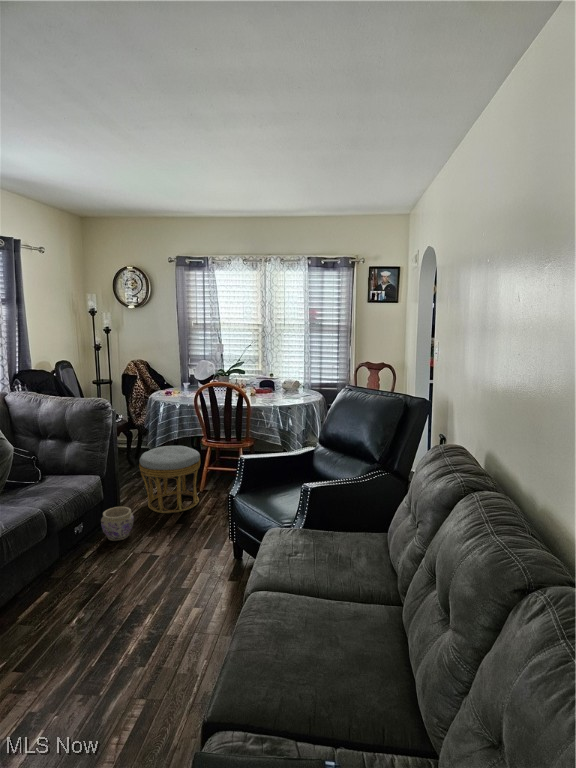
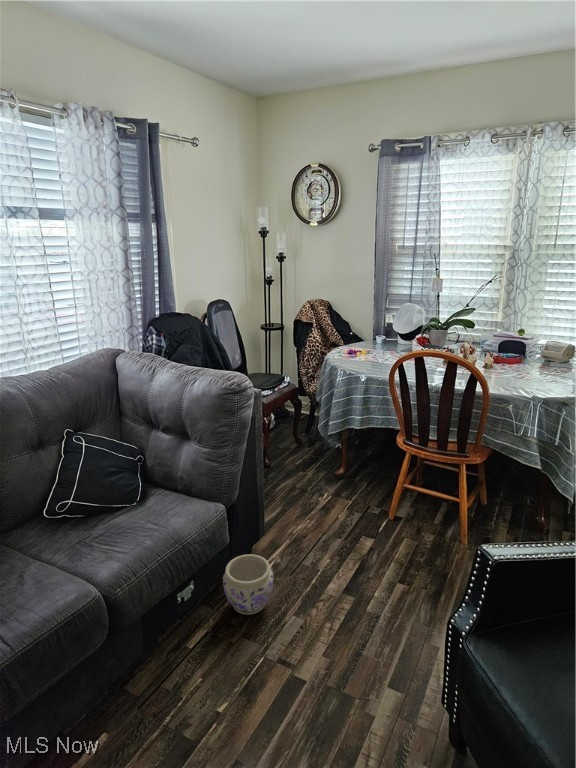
ottoman: present [139,446,200,513] -> none [295,446,393,563]

